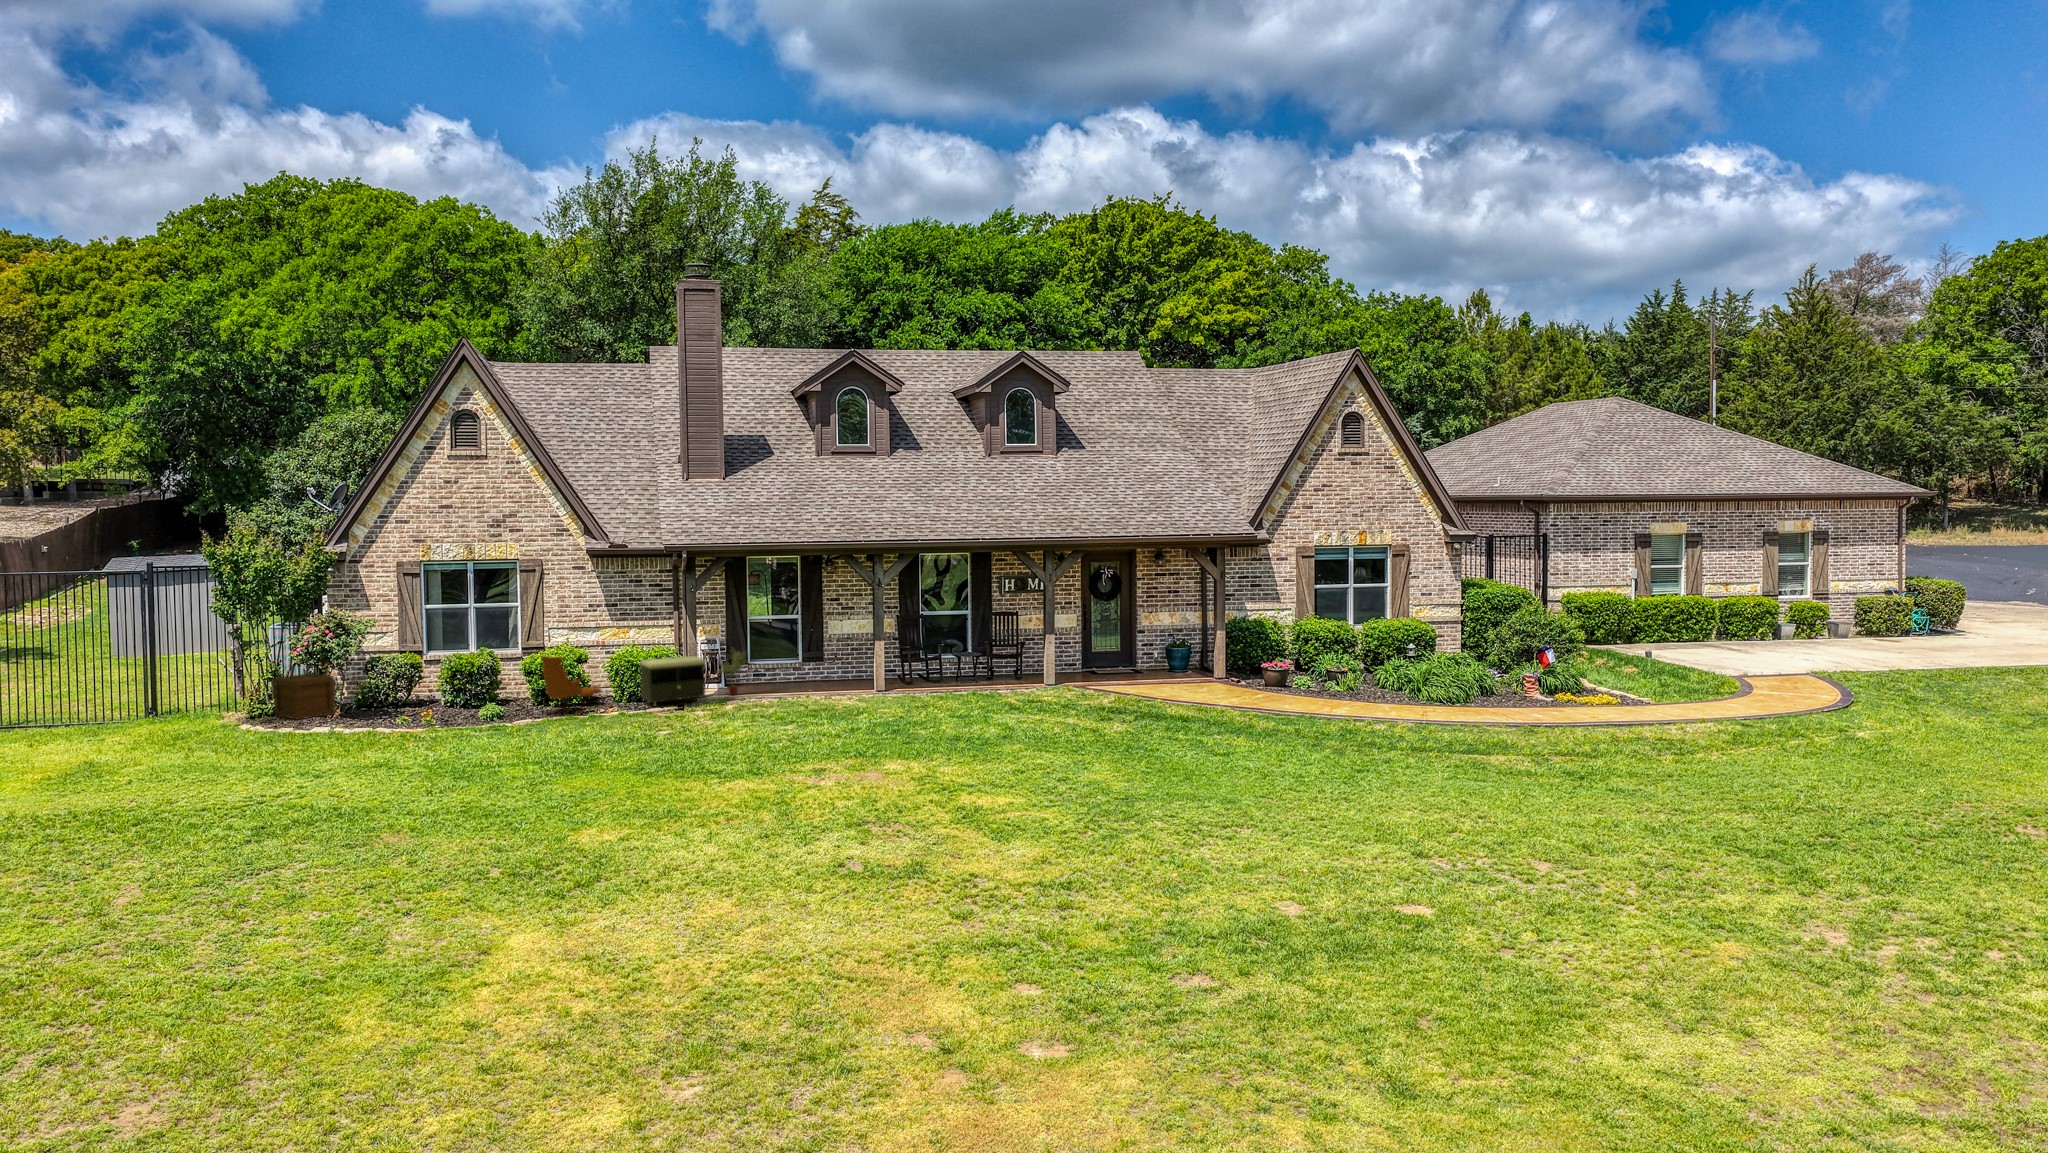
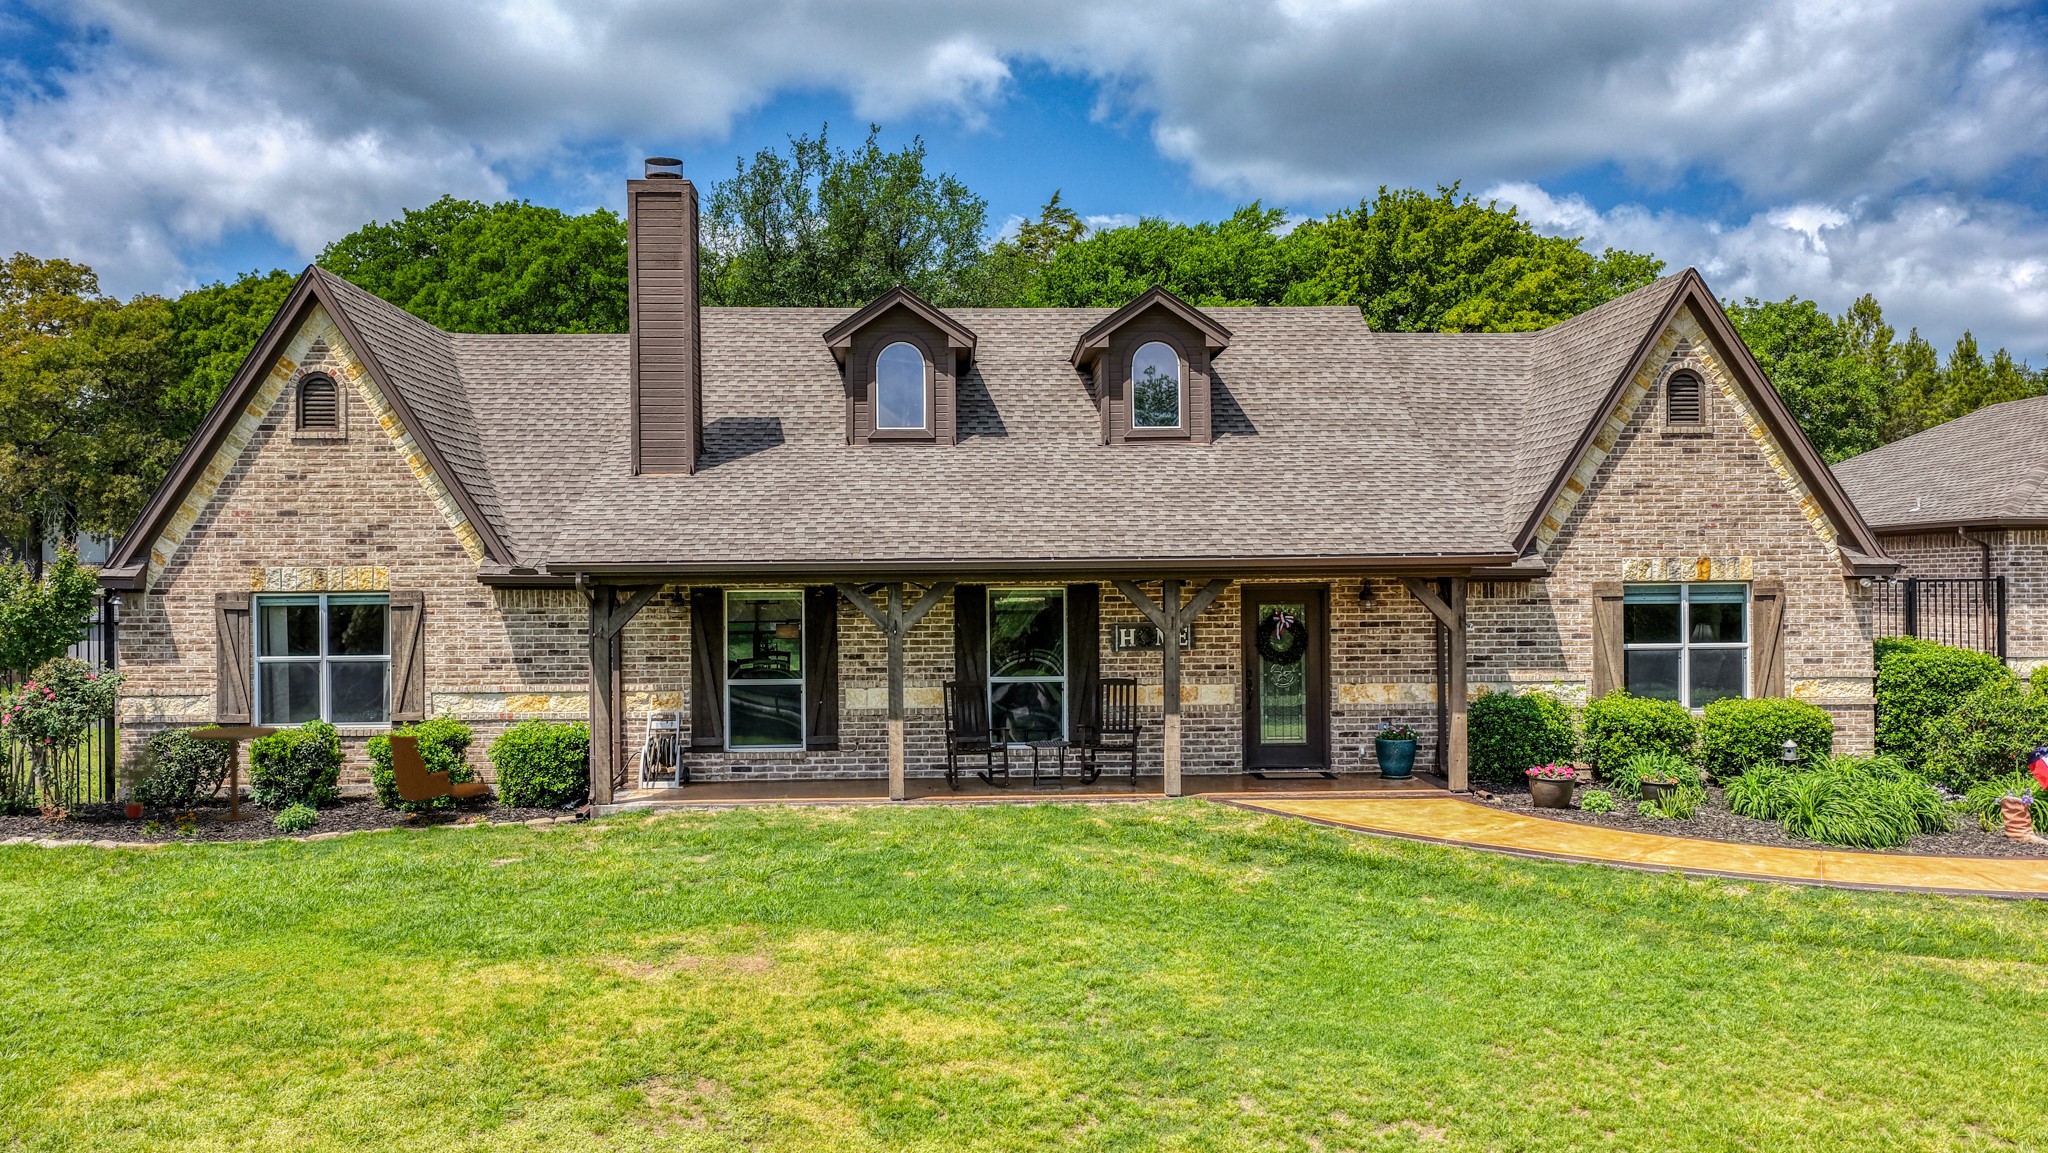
potted tree: present [718,650,746,695] -> present [112,743,163,819]
pedestal table: none [398,653,458,716] -> present [187,726,278,821]
storage bench: present [640,656,705,705] -> none [547,739,642,815]
wooden crate: present [273,673,336,720] -> none [21,752,108,822]

